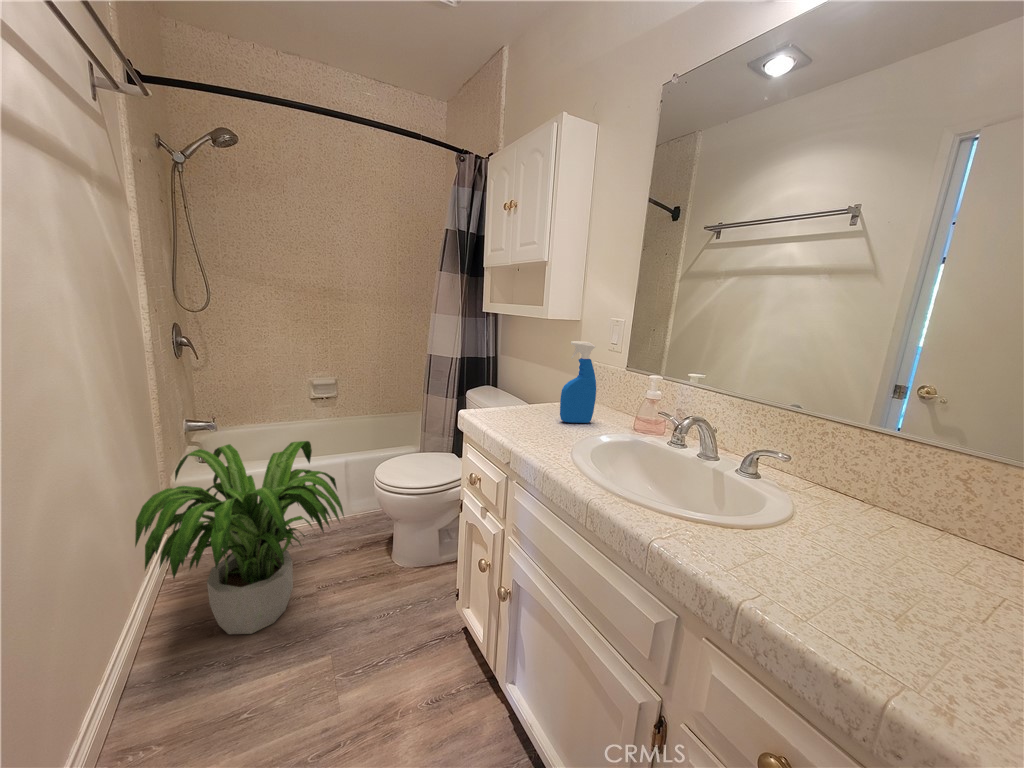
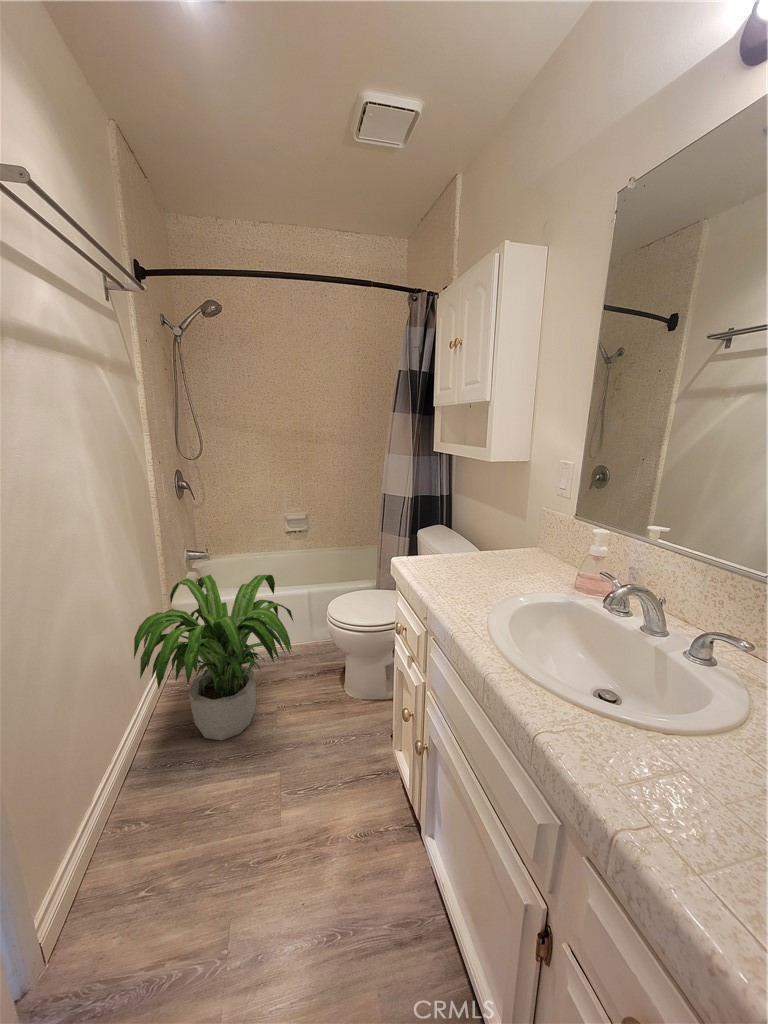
spray bottle: present [560,341,596,423] -> none [490,490,530,577]

